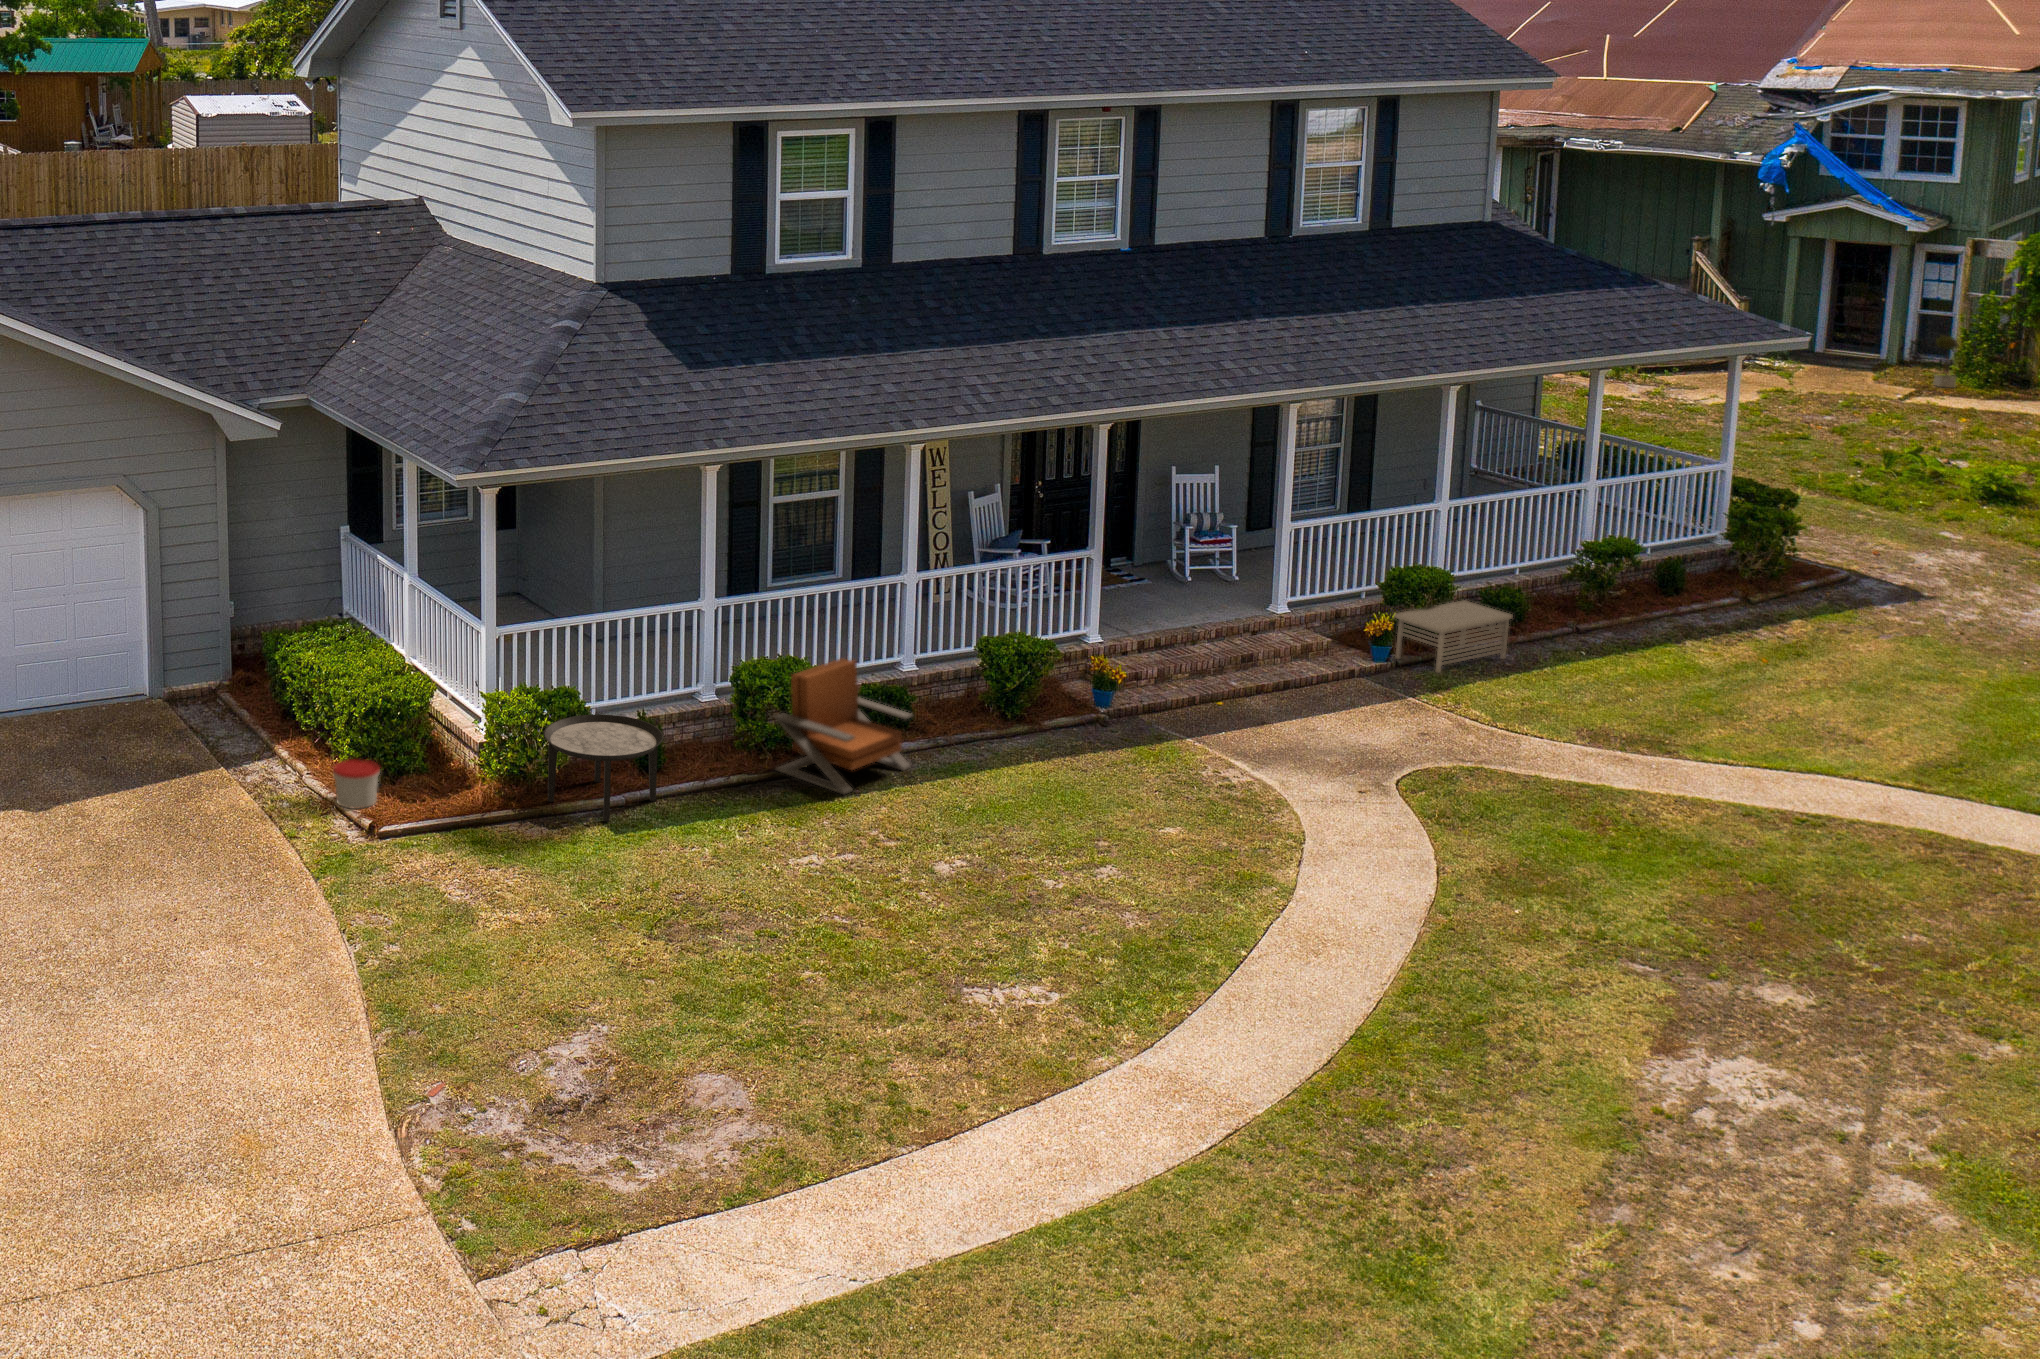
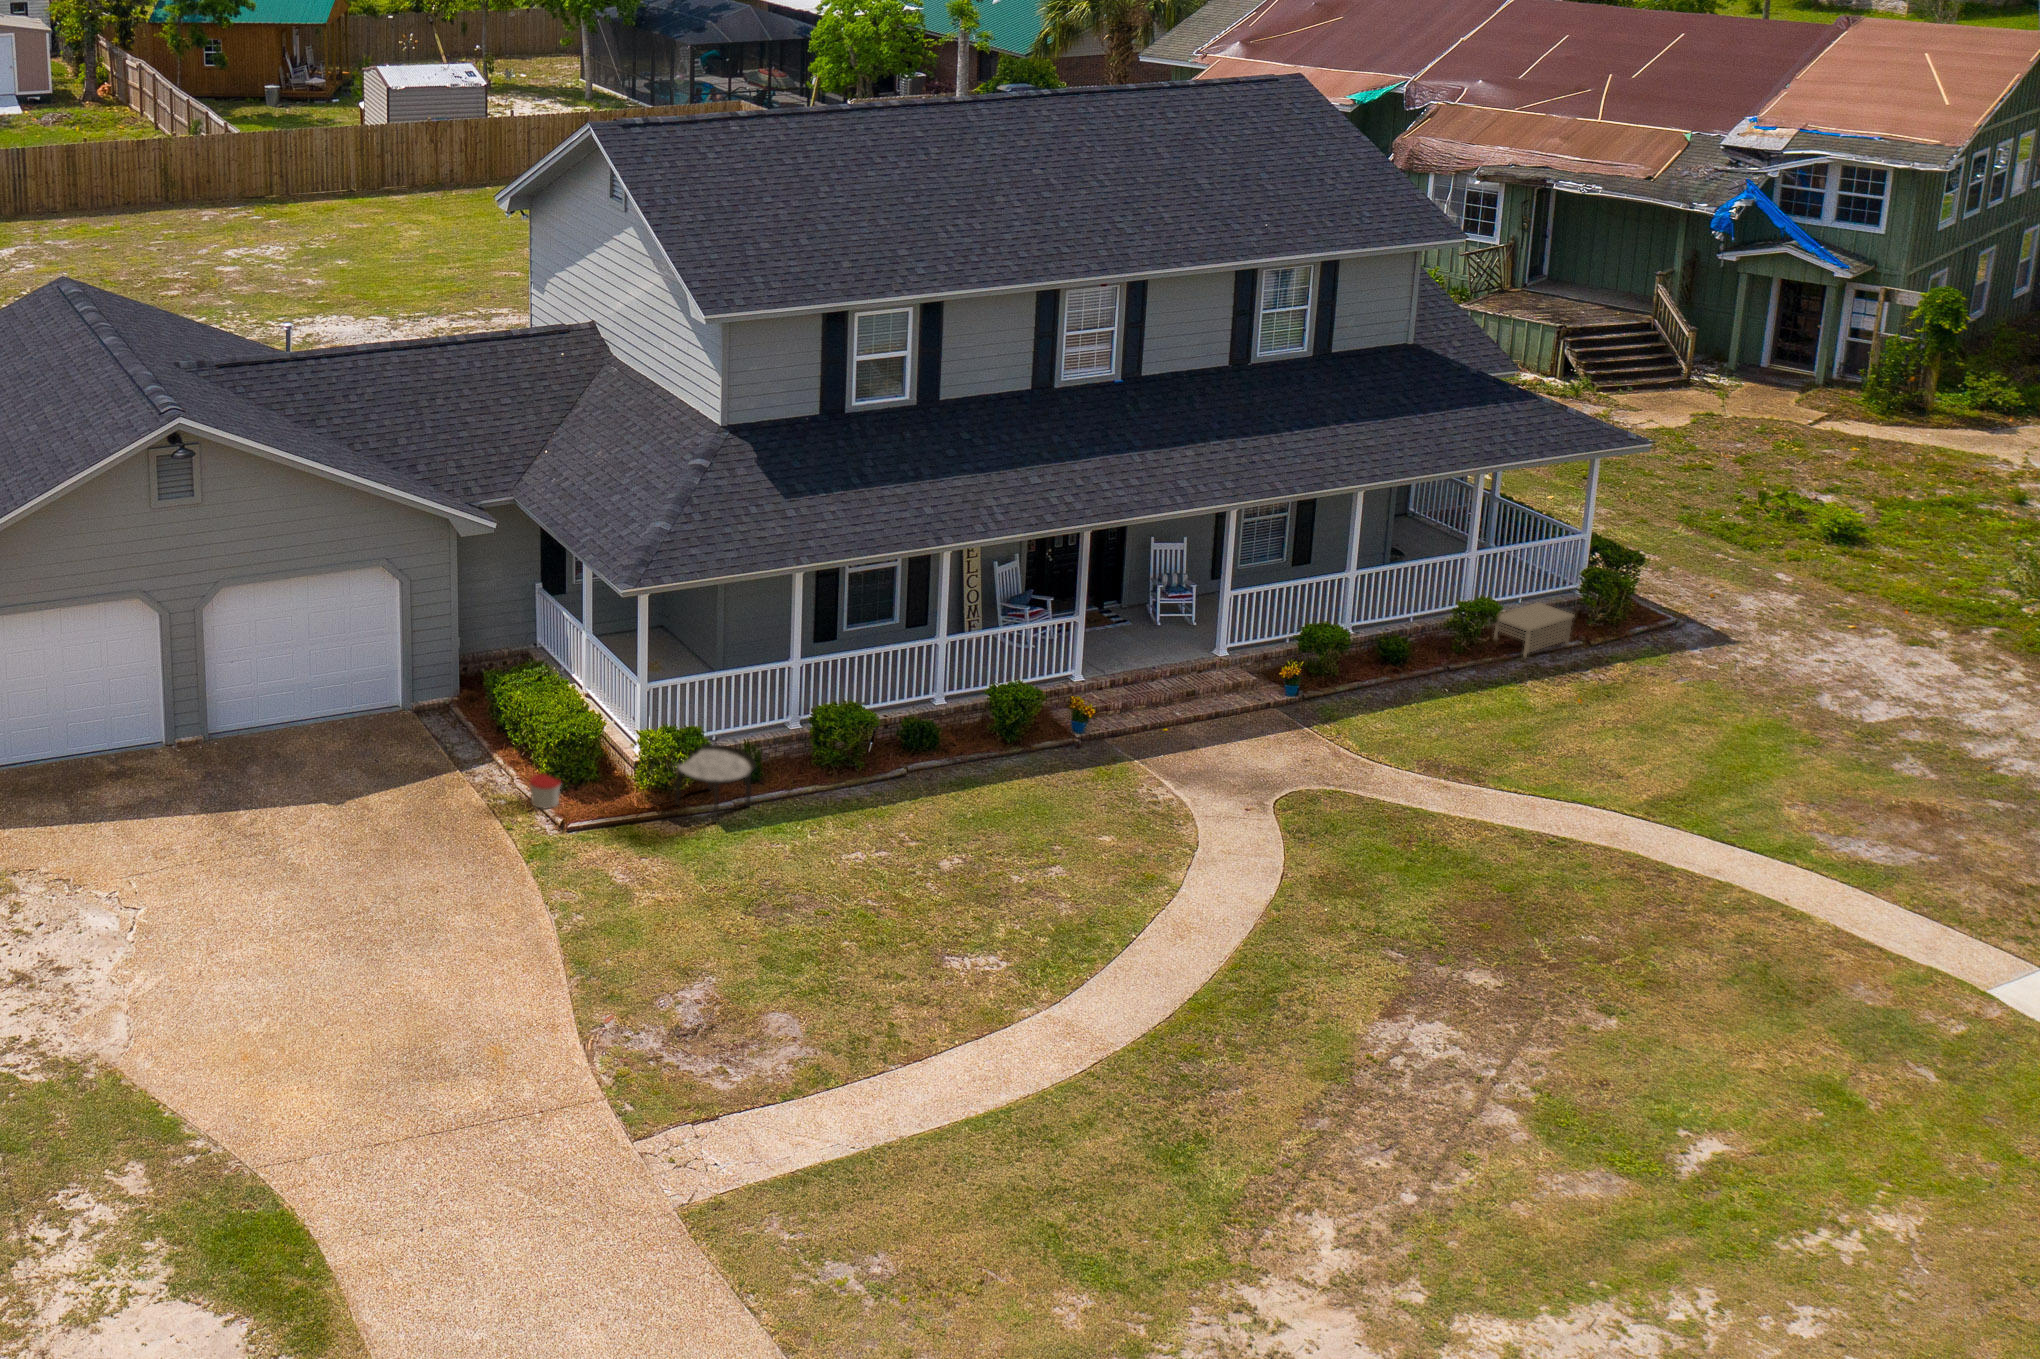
potted tree: present [1933,335,1959,388] -> none [1845,371,1870,416]
storage bench: present [1394,601,1512,673] -> present [1494,603,1574,657]
lounge chair: present [775,658,912,794] -> none [835,703,933,805]

